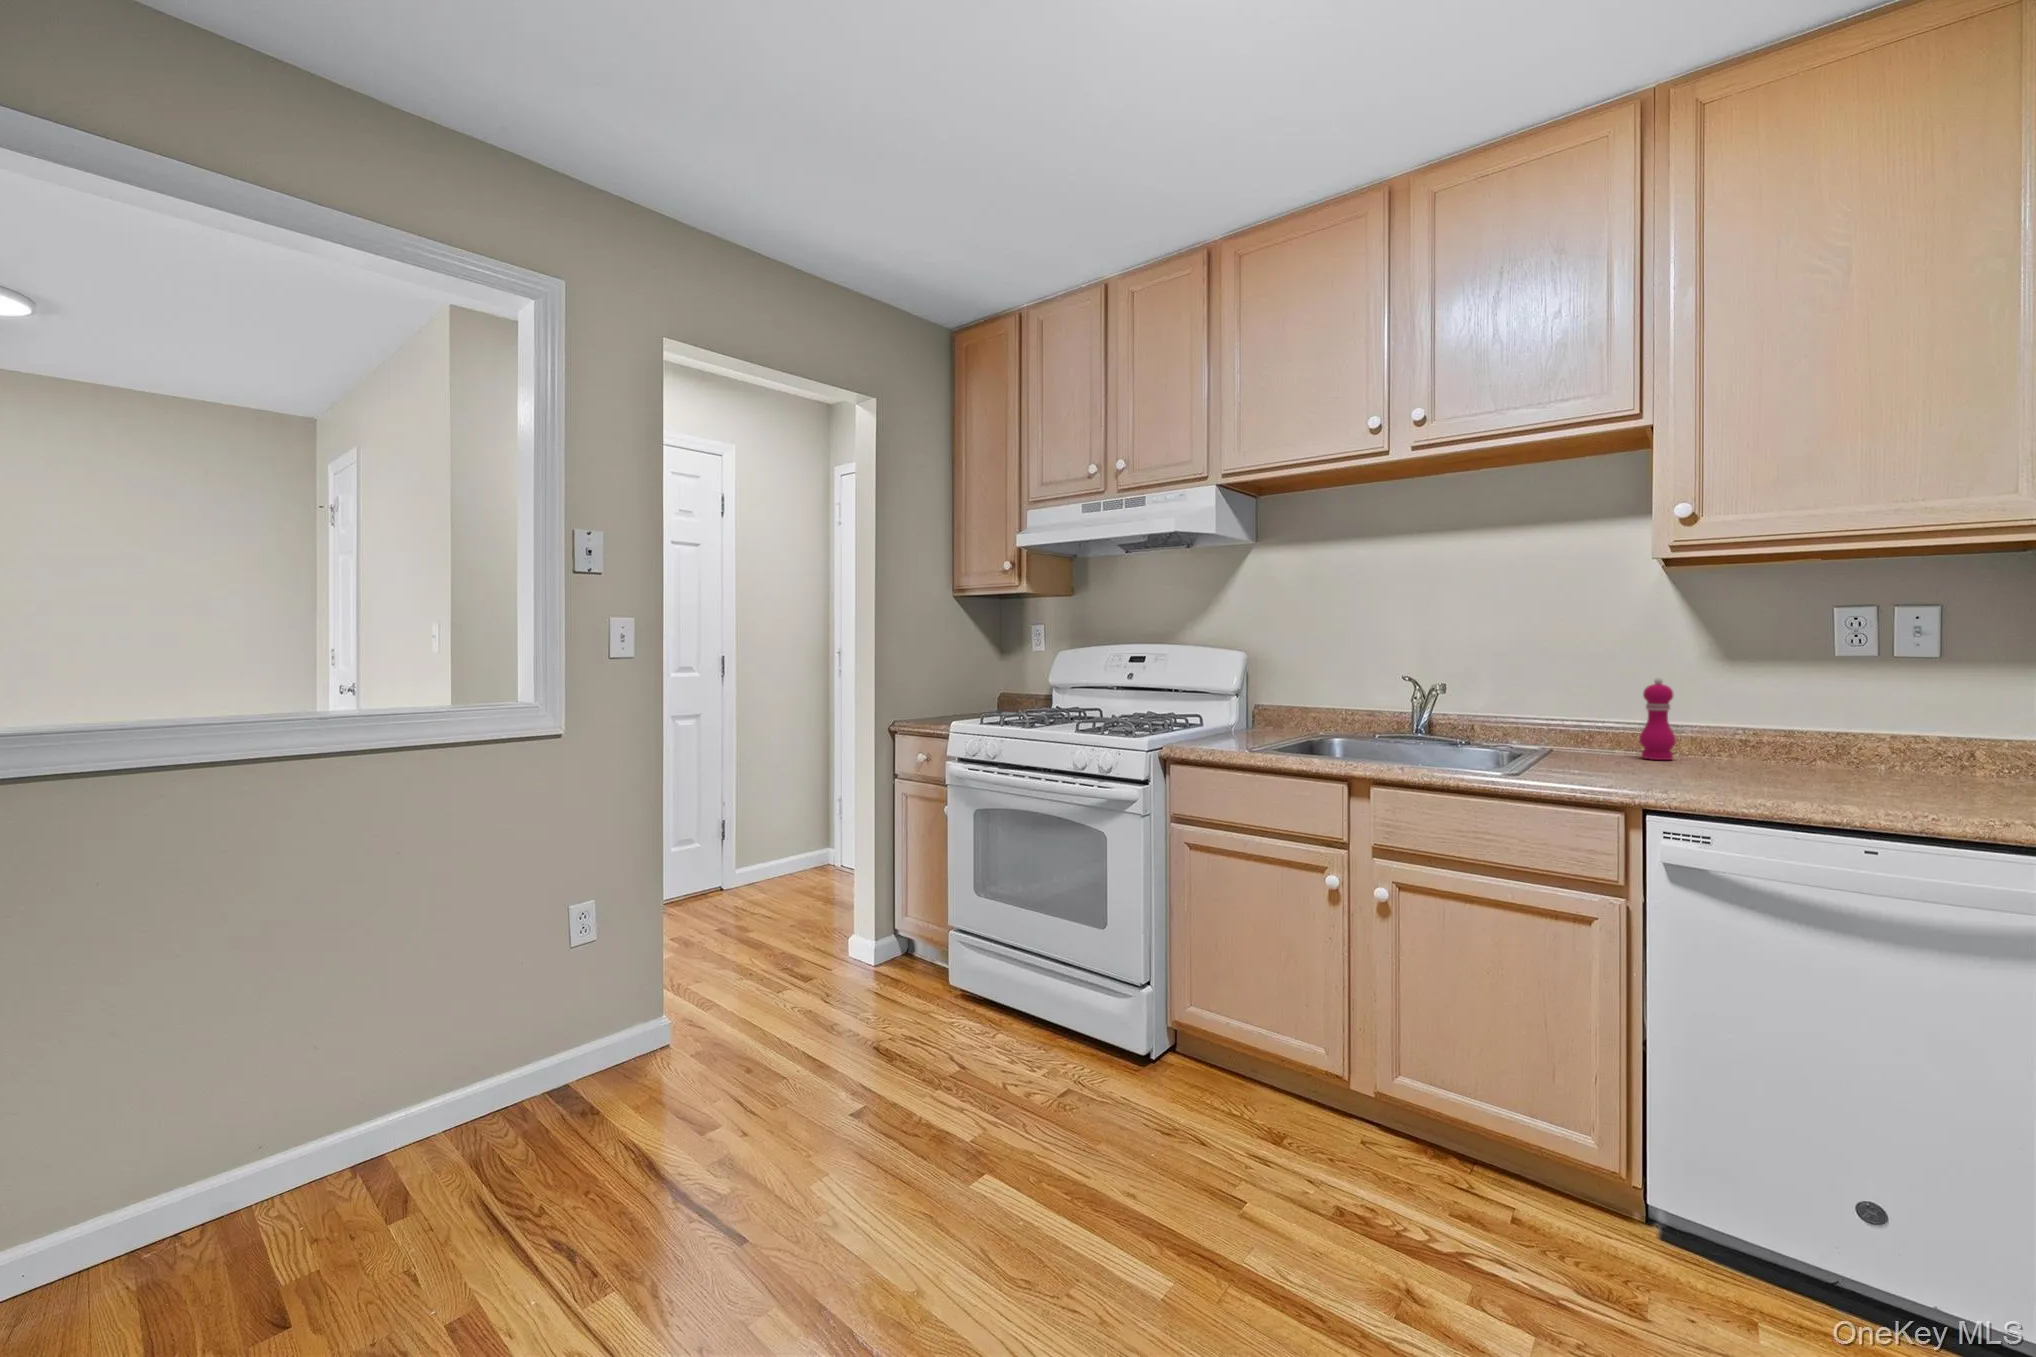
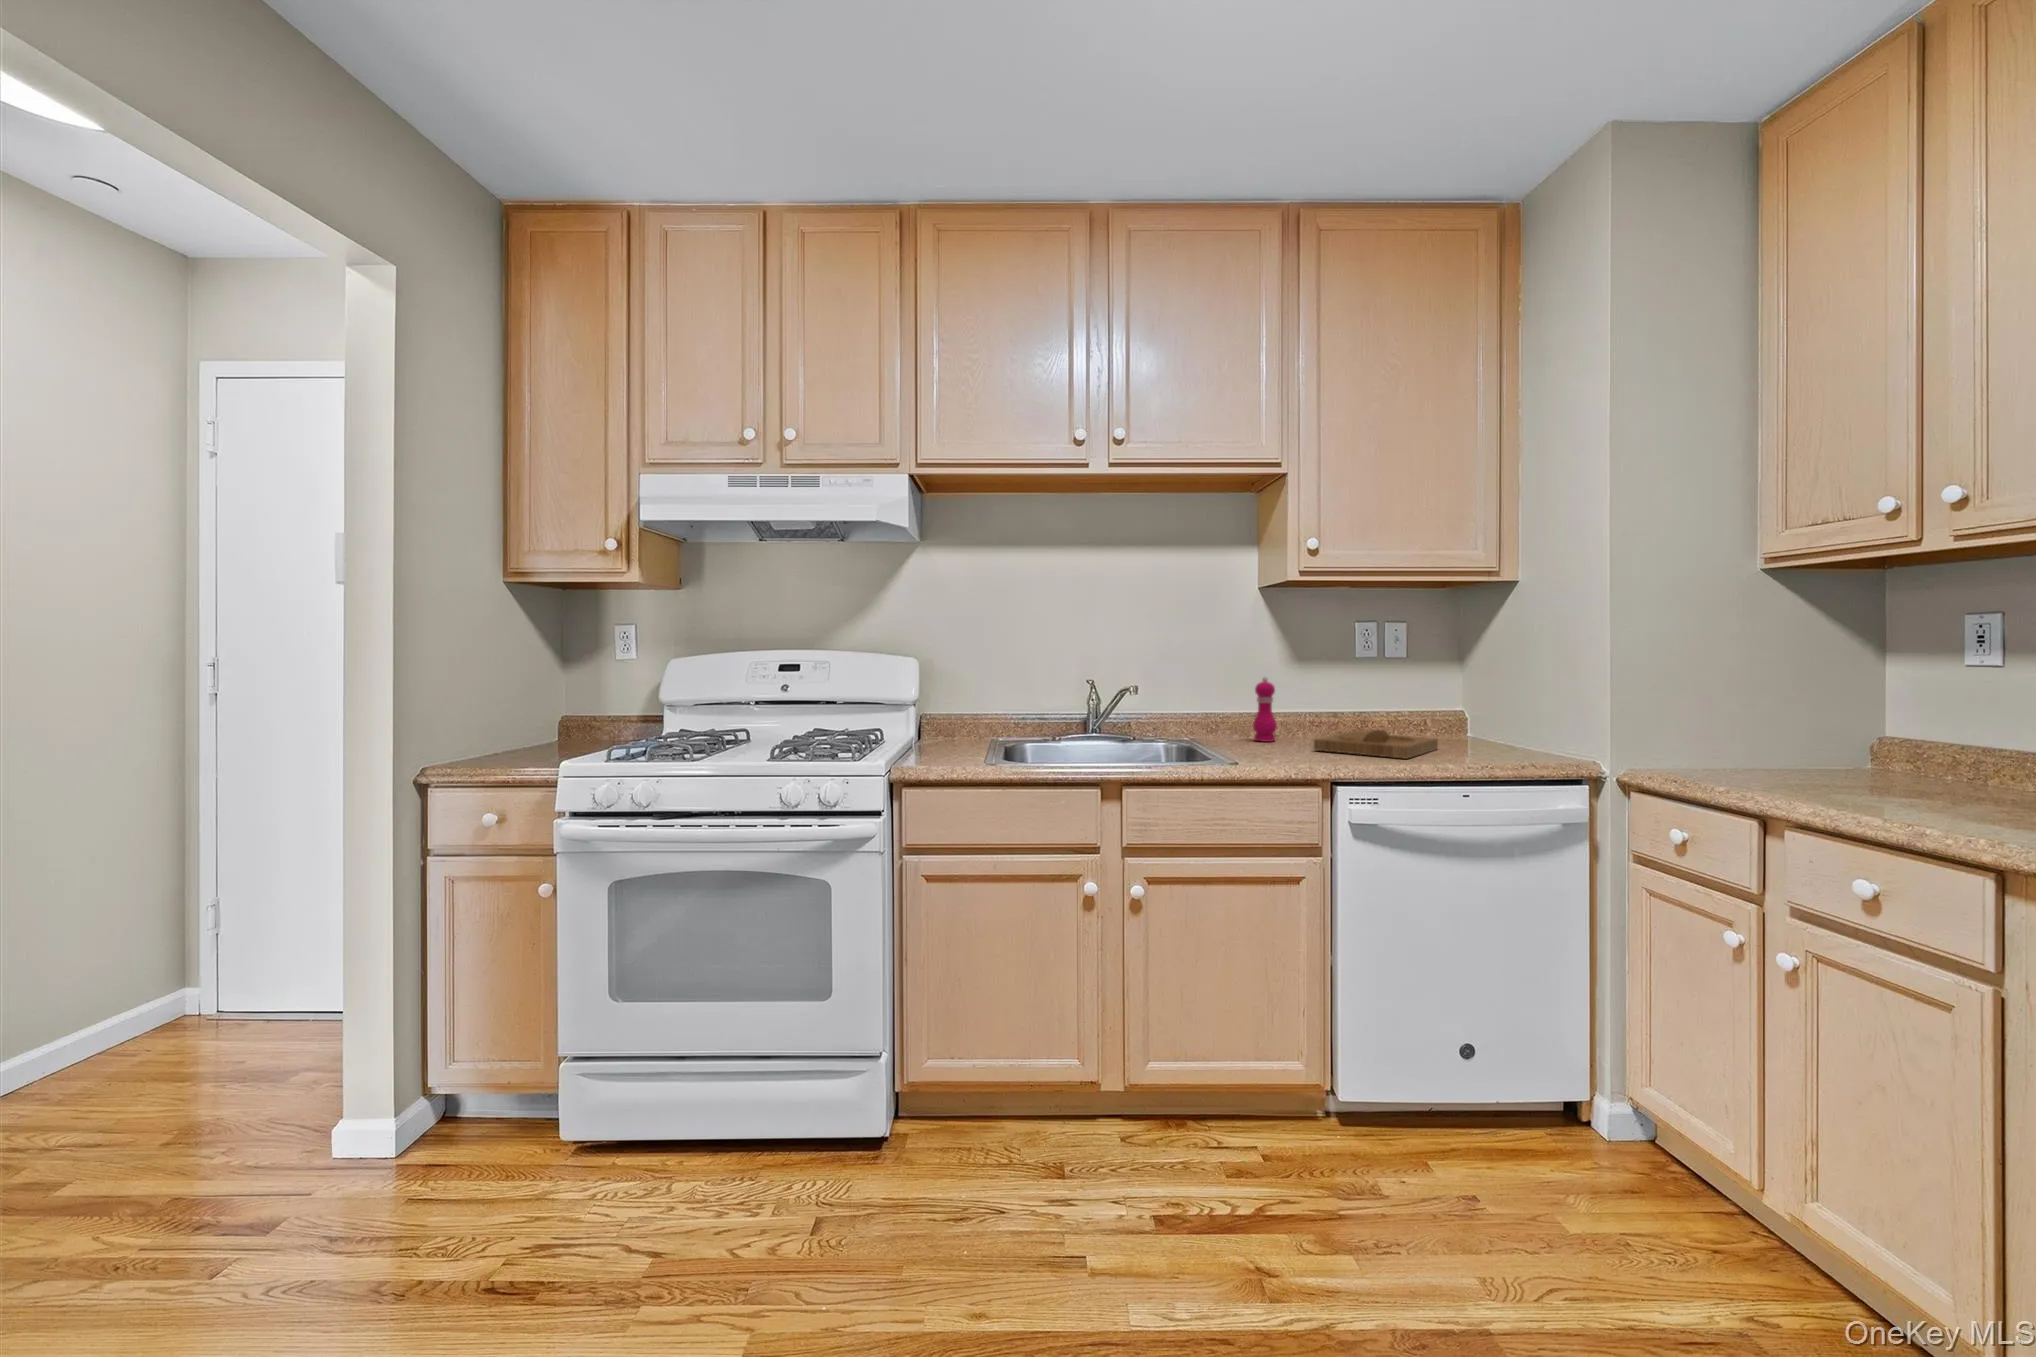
tray: none [1685,751,1912,789] -> present [1314,730,1438,759]

